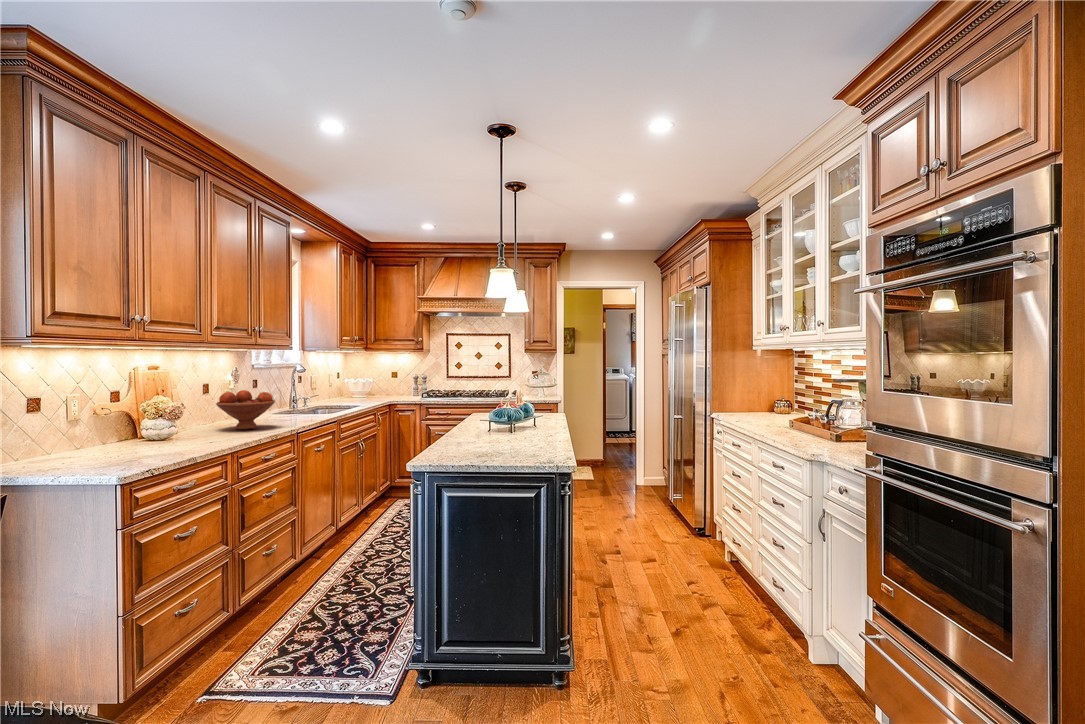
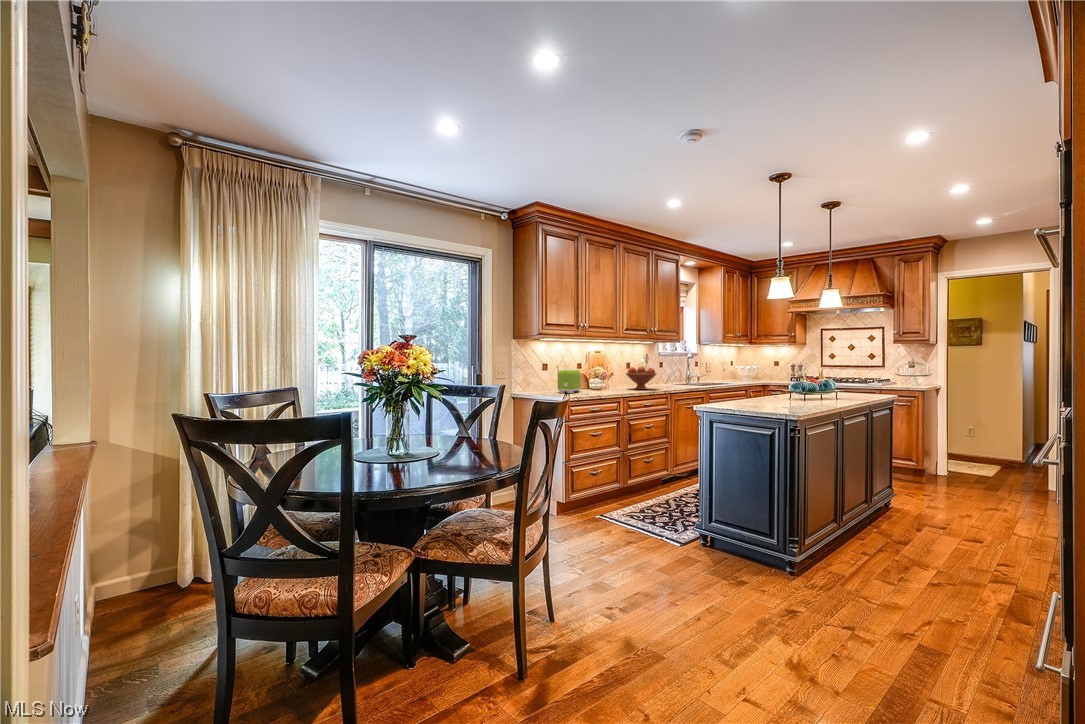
toaster: none [72,405,127,461] -> present [558,369,580,393]

